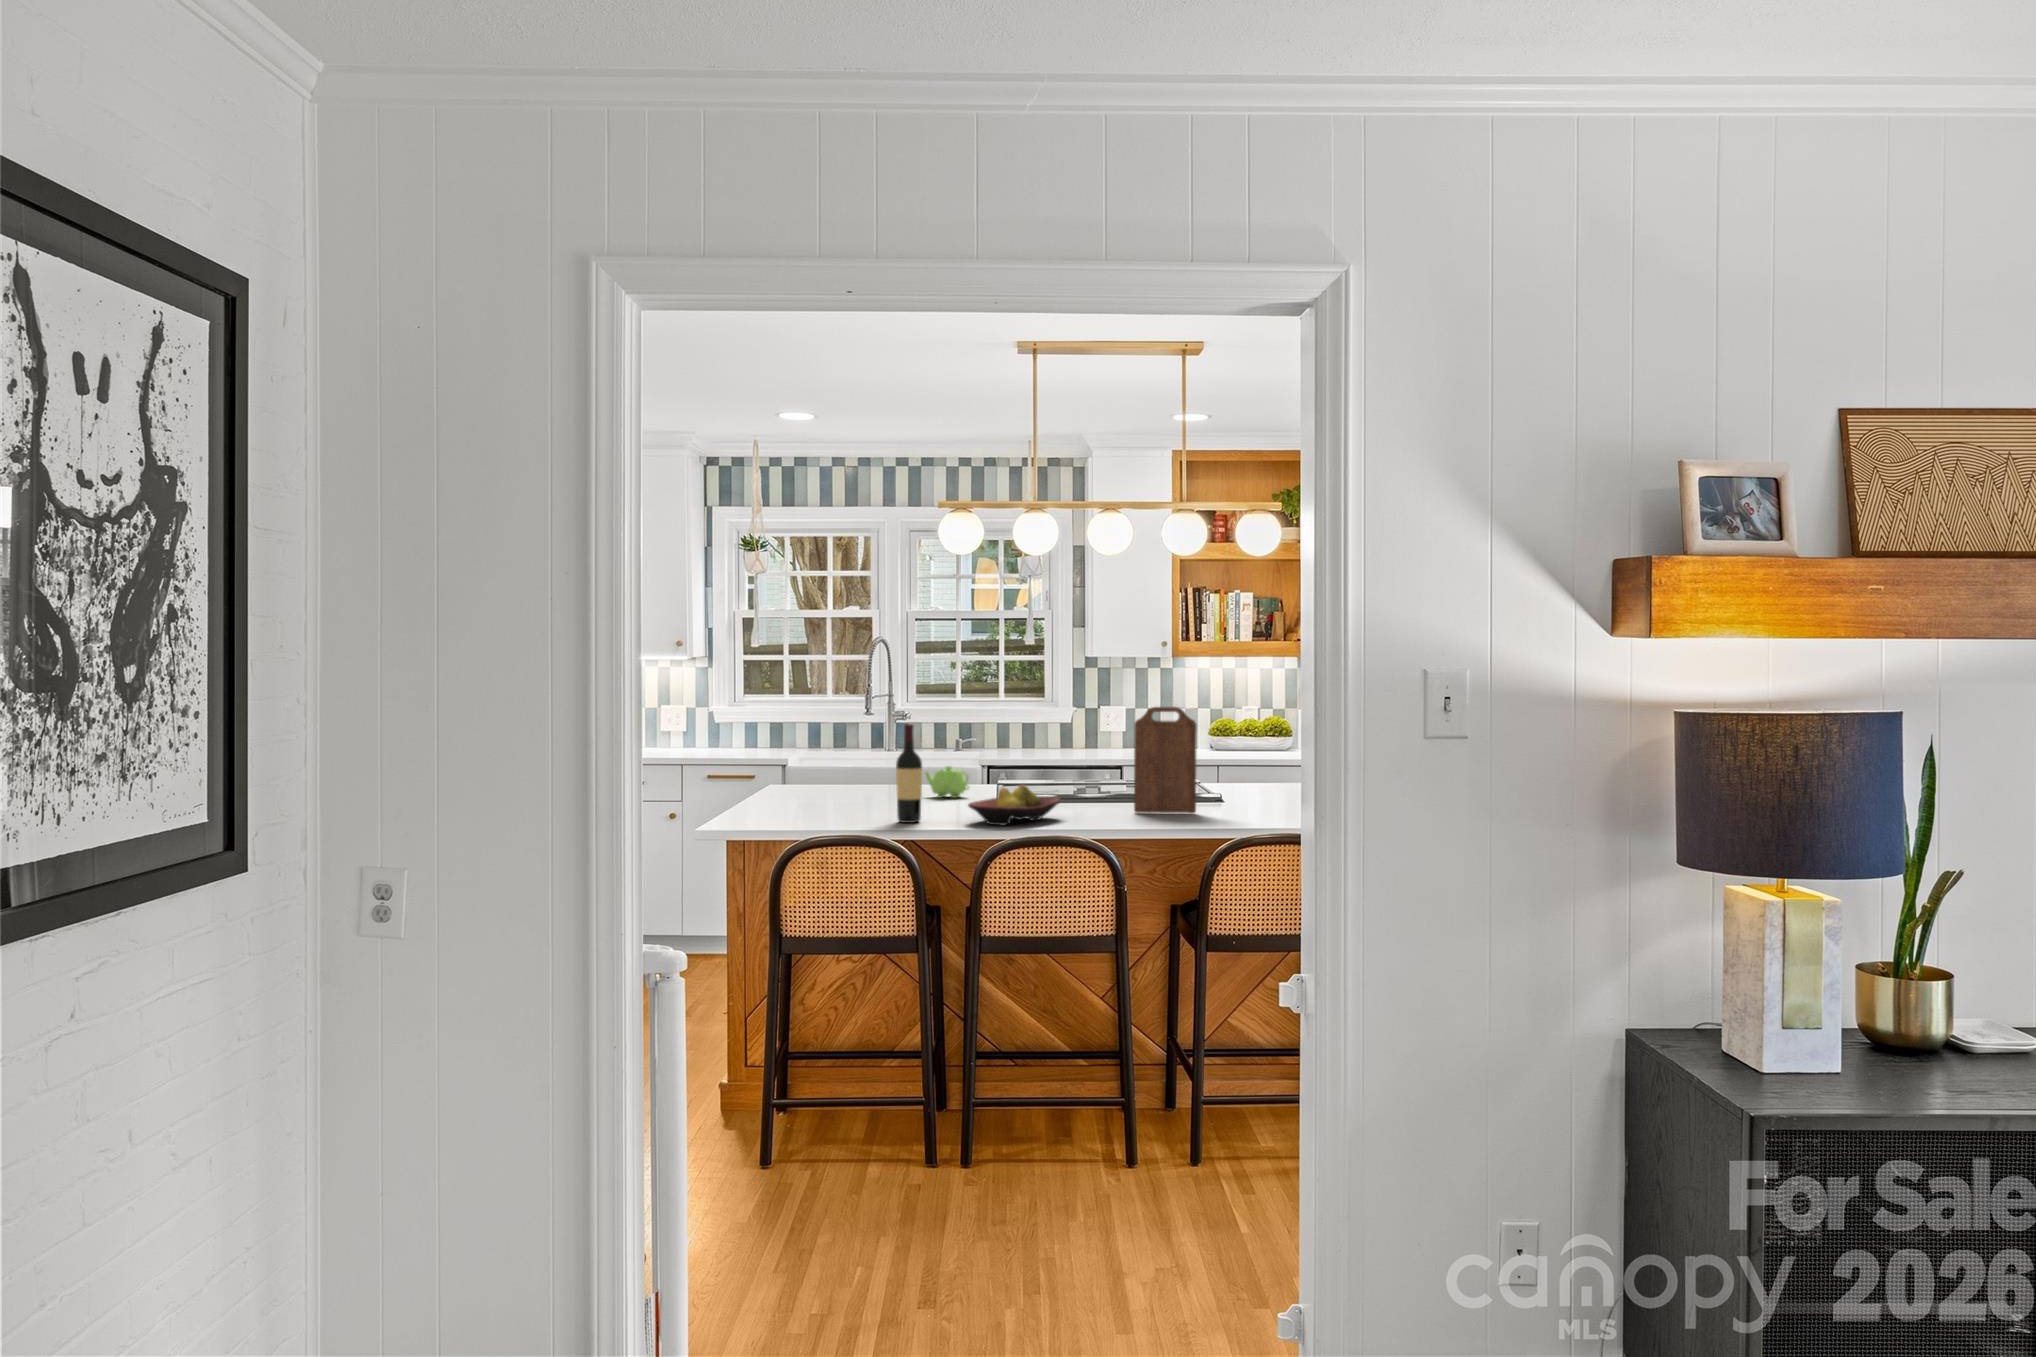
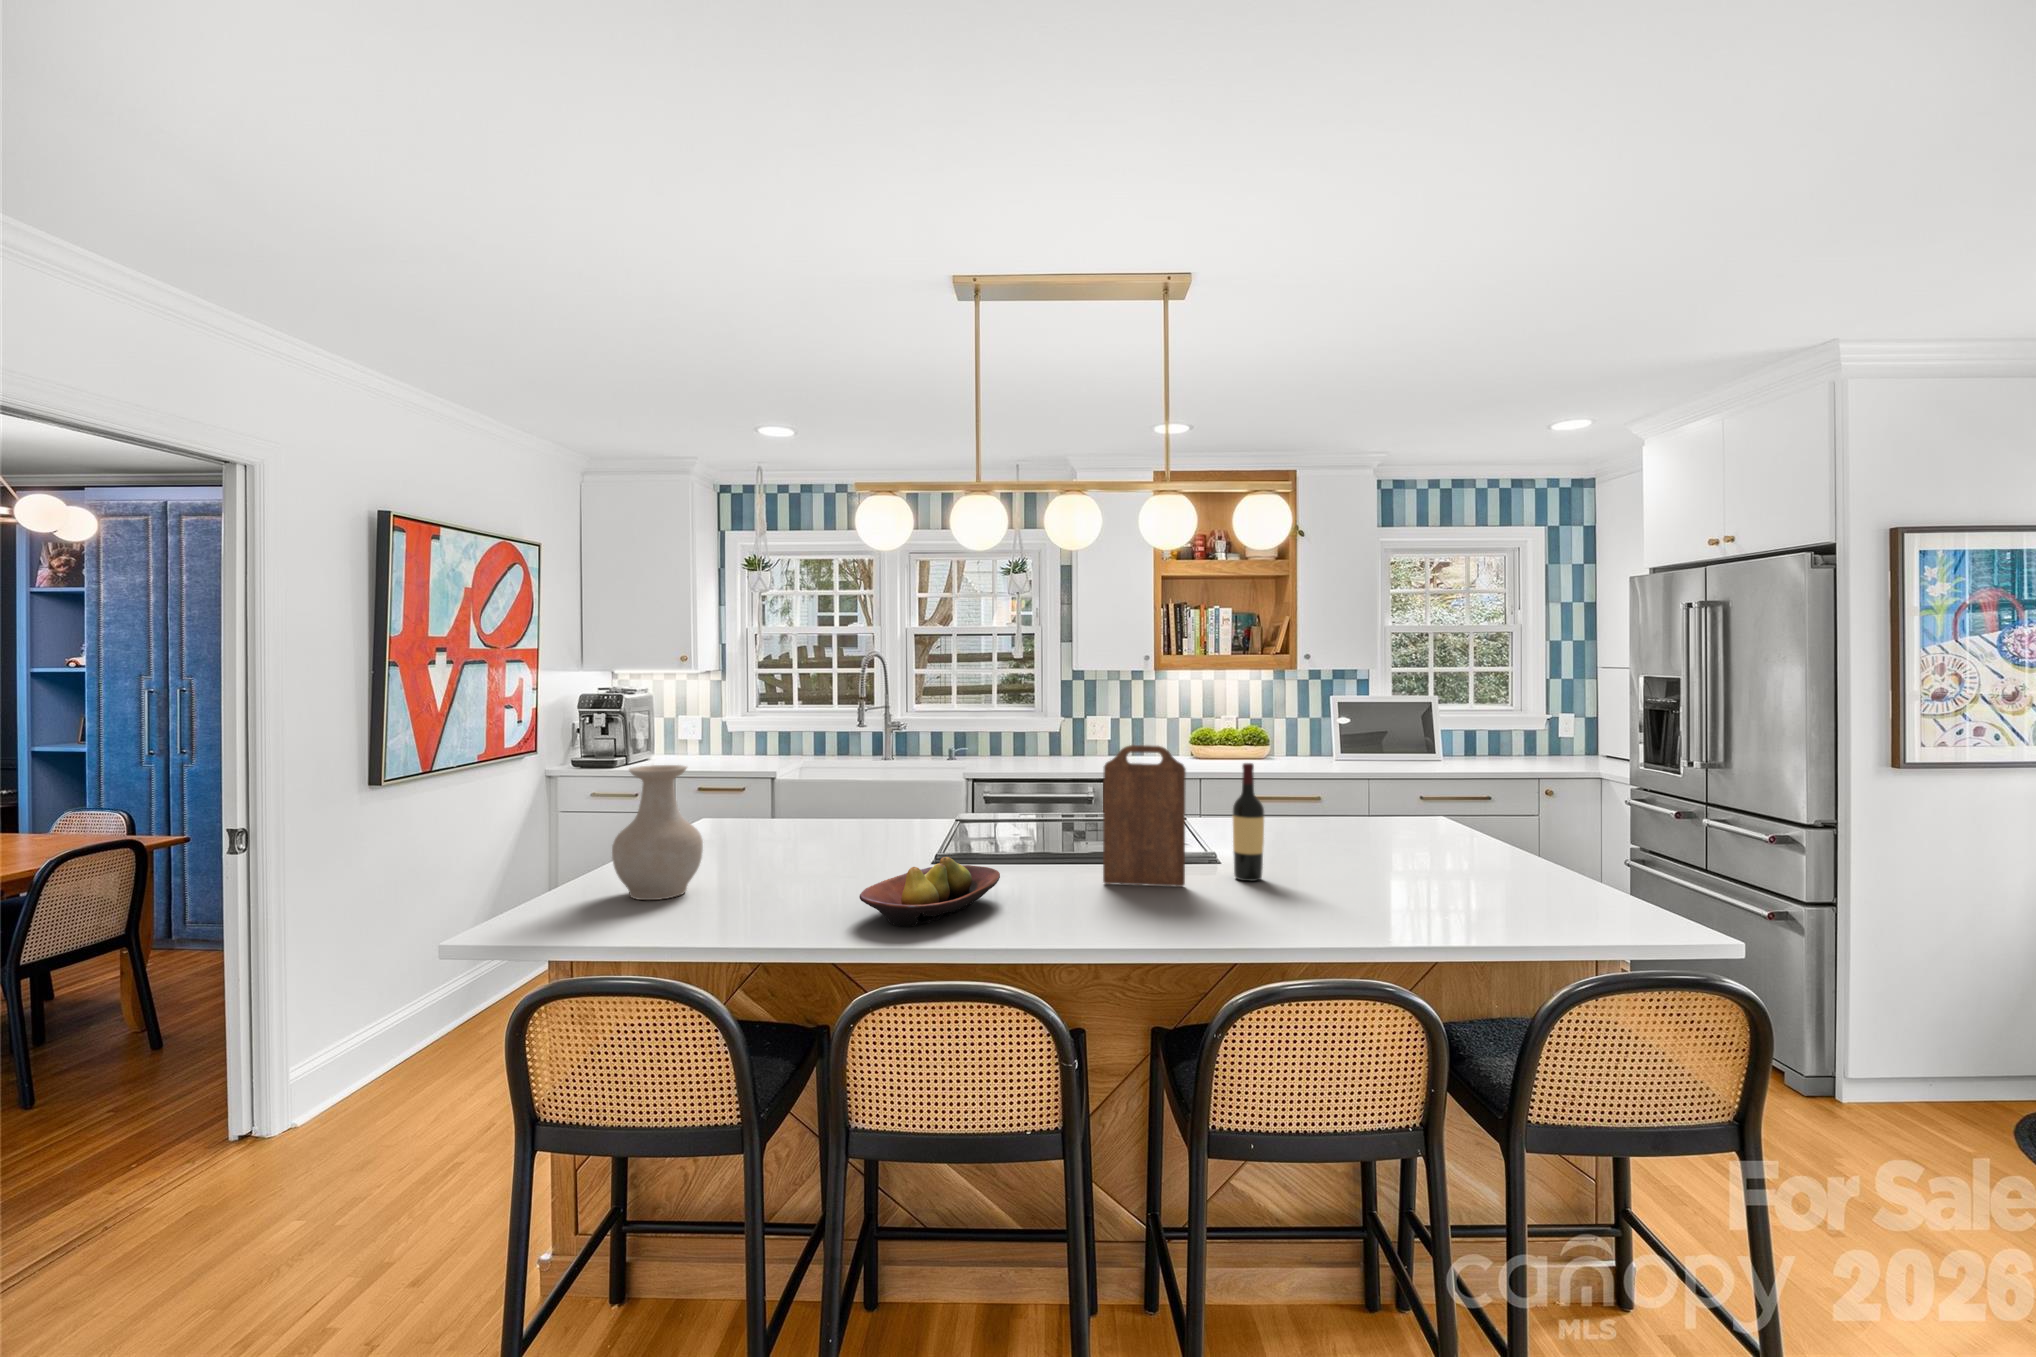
vase: none [771,721,835,818] -> present [612,765,703,900]
wine bottle: present [896,724,922,823] -> present [1233,763,1264,881]
teapot: present [925,766,969,798] -> none [867,802,917,840]

